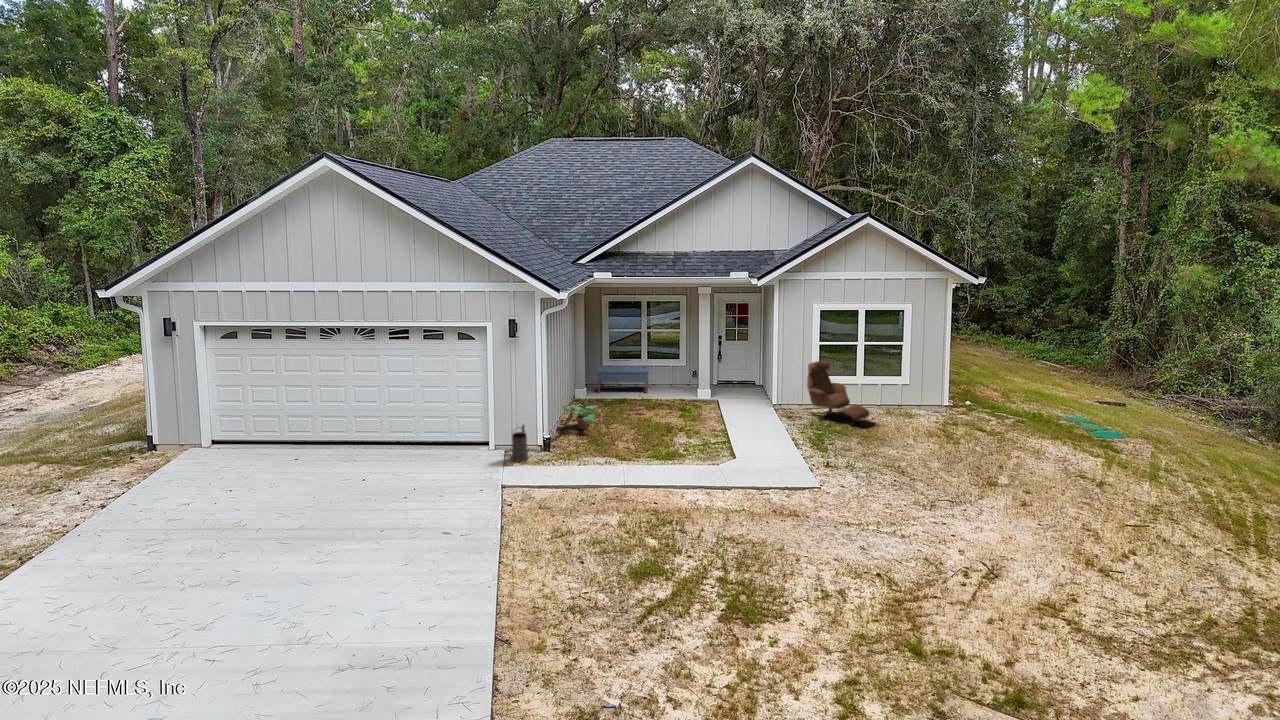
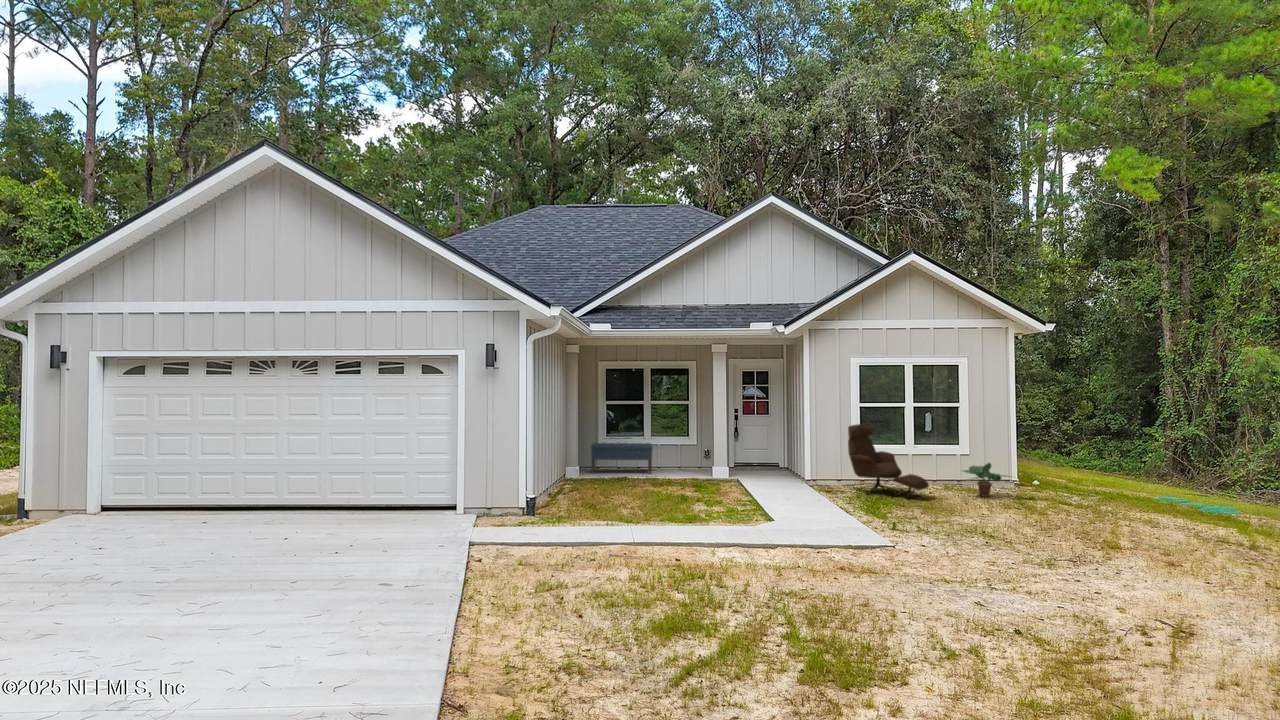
potted plant: present [561,400,599,429] -> present [964,463,1007,497]
watering can: present [512,425,528,462] -> none [483,479,505,525]

